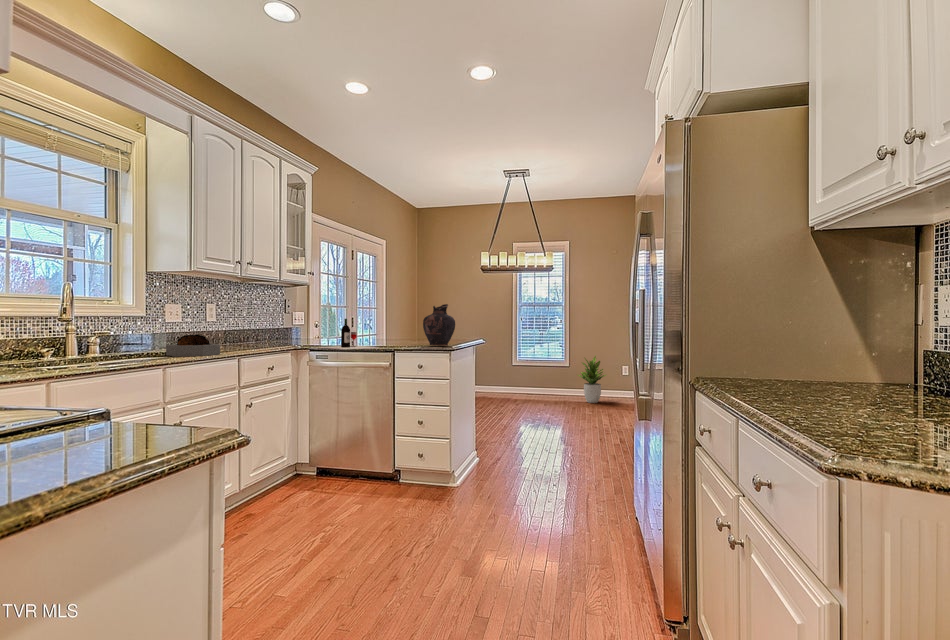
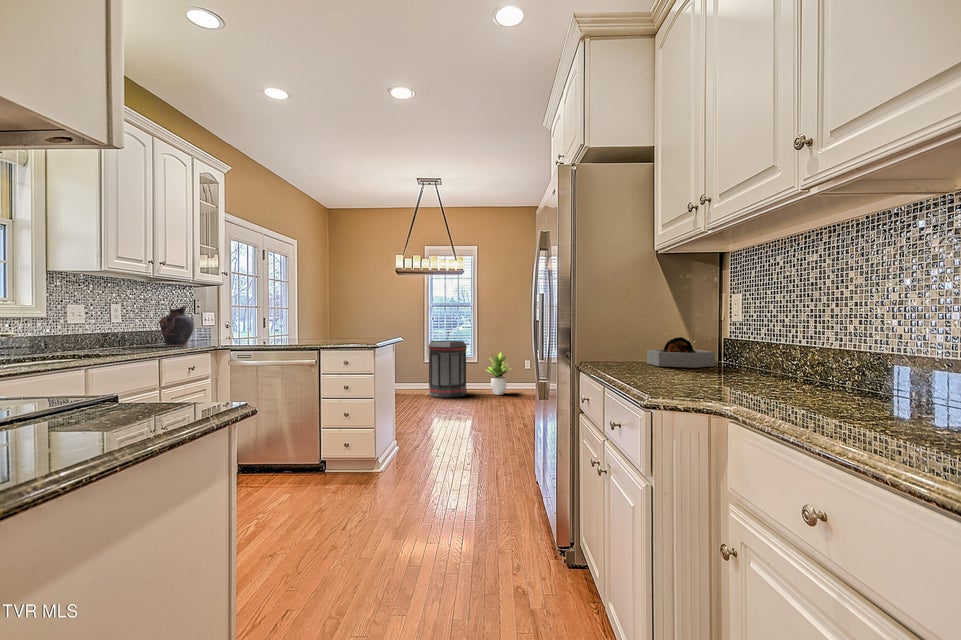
vase: present [423,304,455,346] -> present [160,306,194,345]
wine bottle: present [322,319,377,349] -> none [237,318,303,347]
decorative bowl: present [166,334,220,356] -> present [647,337,715,368]
trash can: none [516,342,558,404] -> present [428,340,467,398]

